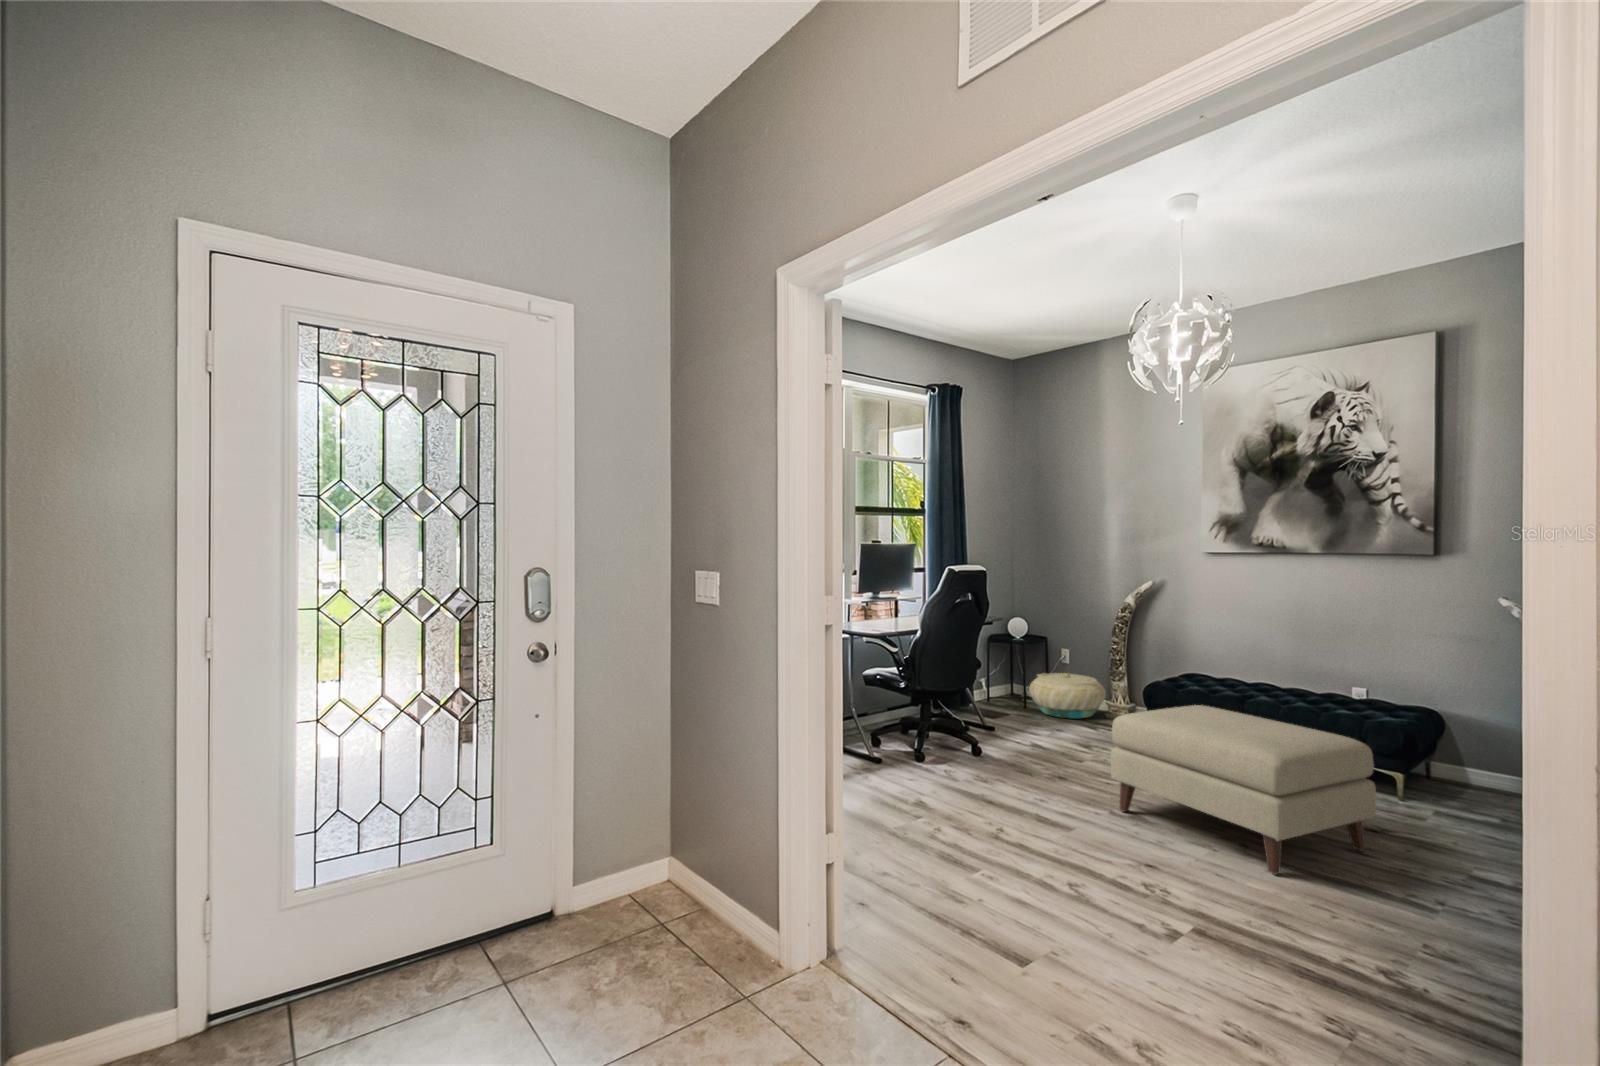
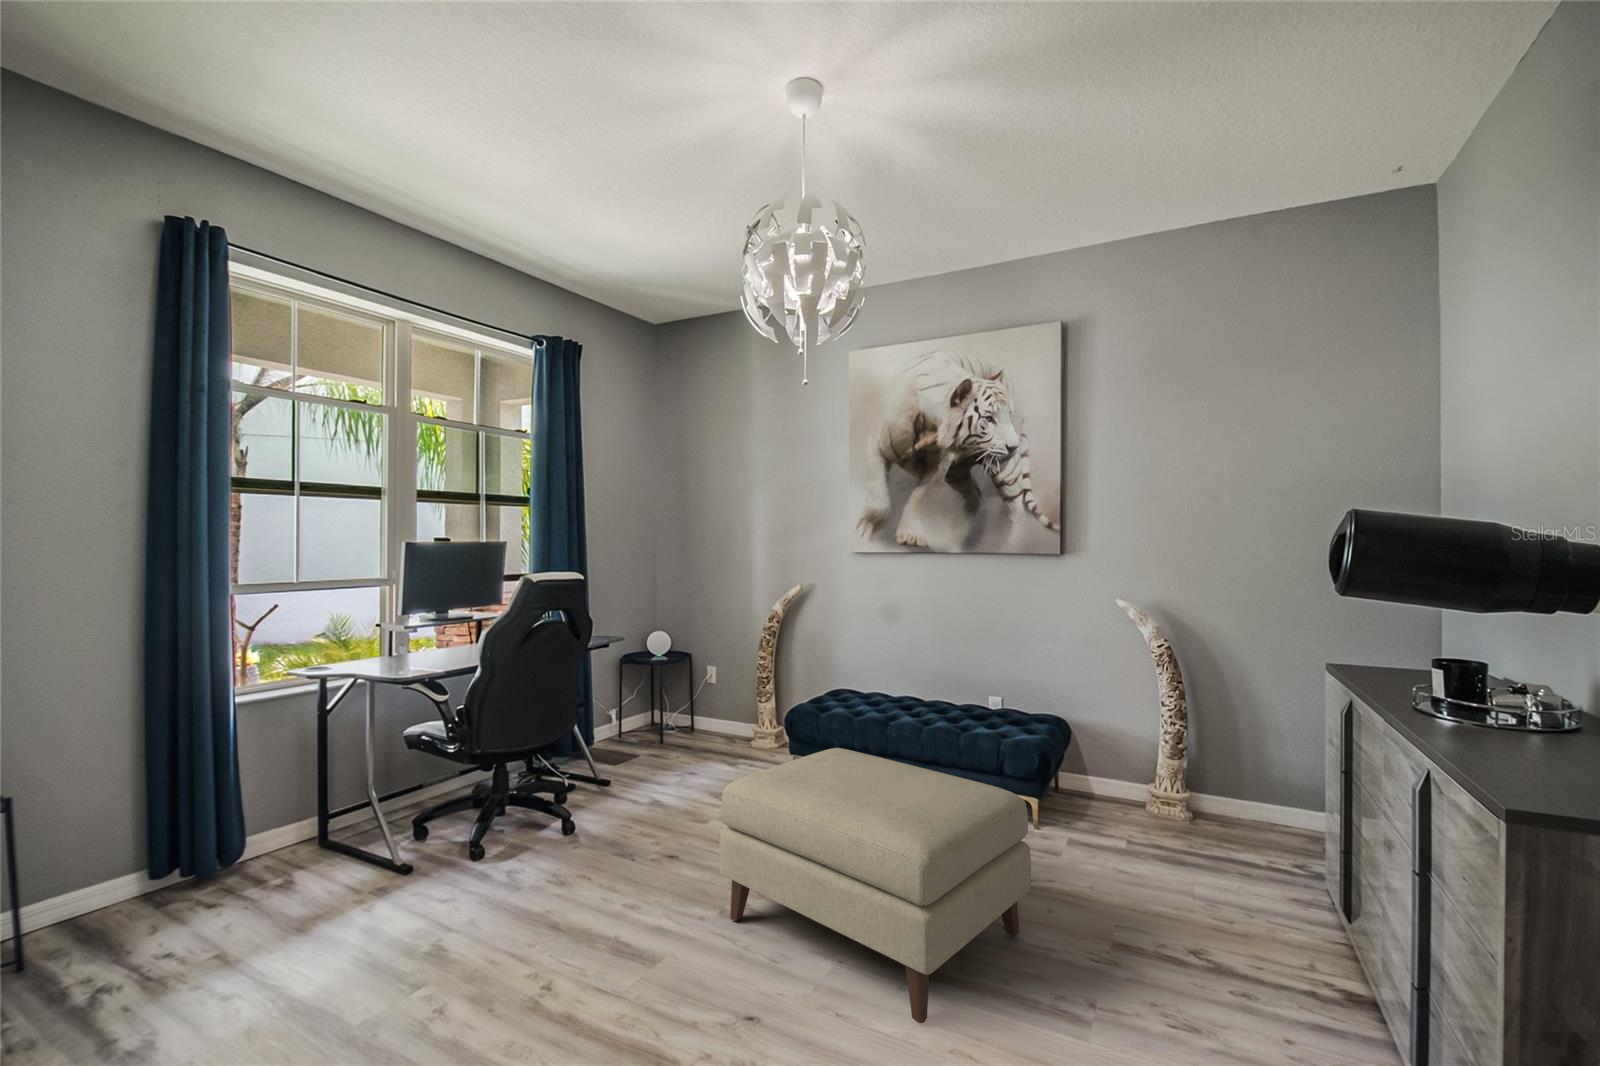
basket: present [1029,673,1106,718] -> none [664,697,750,753]

